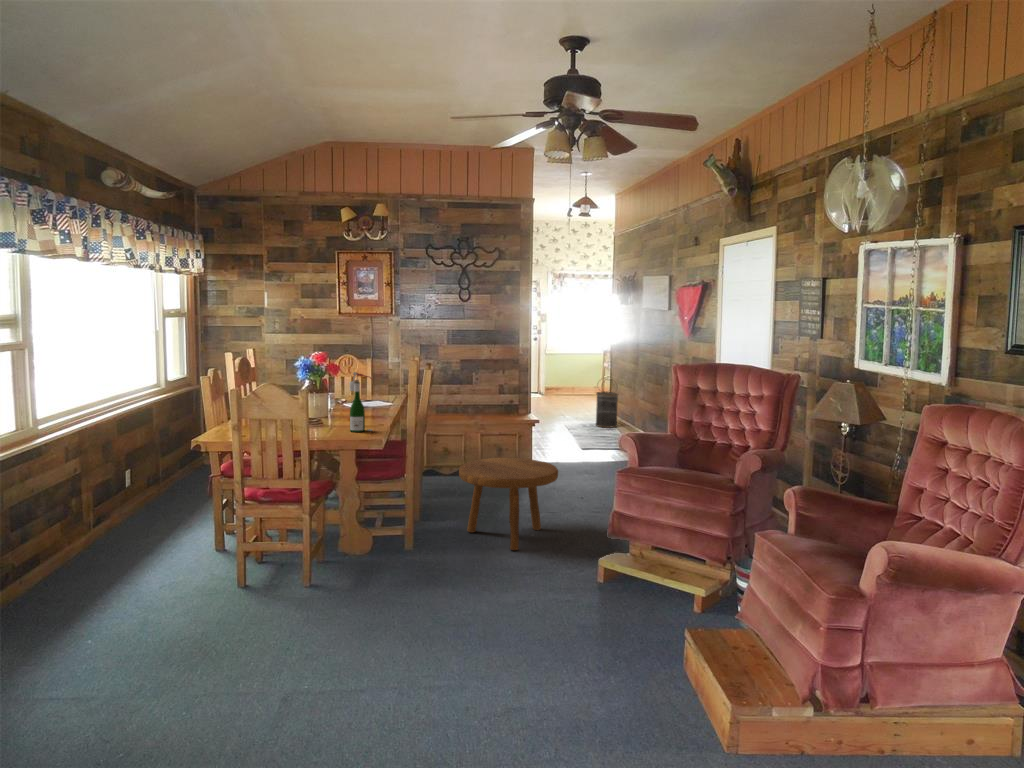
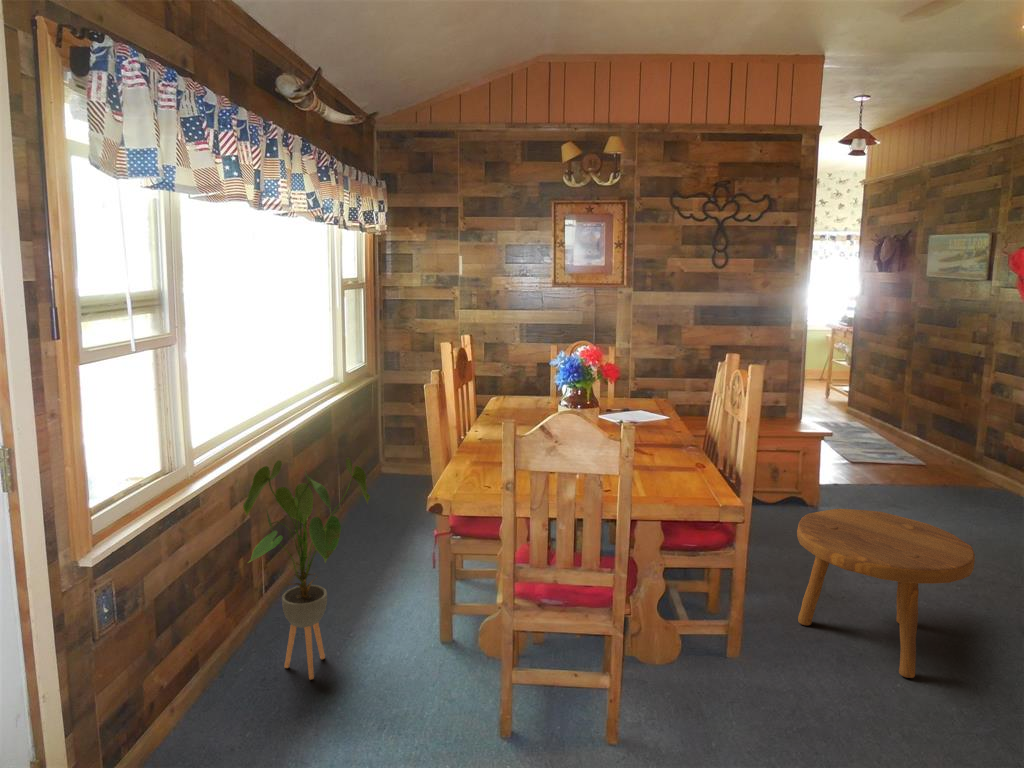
wine bottle: present [349,372,372,432] -> none [662,388,705,486]
basket: present [596,379,618,427] -> none [826,362,861,425]
house plant: none [72,424,165,569] -> present [243,458,370,679]

